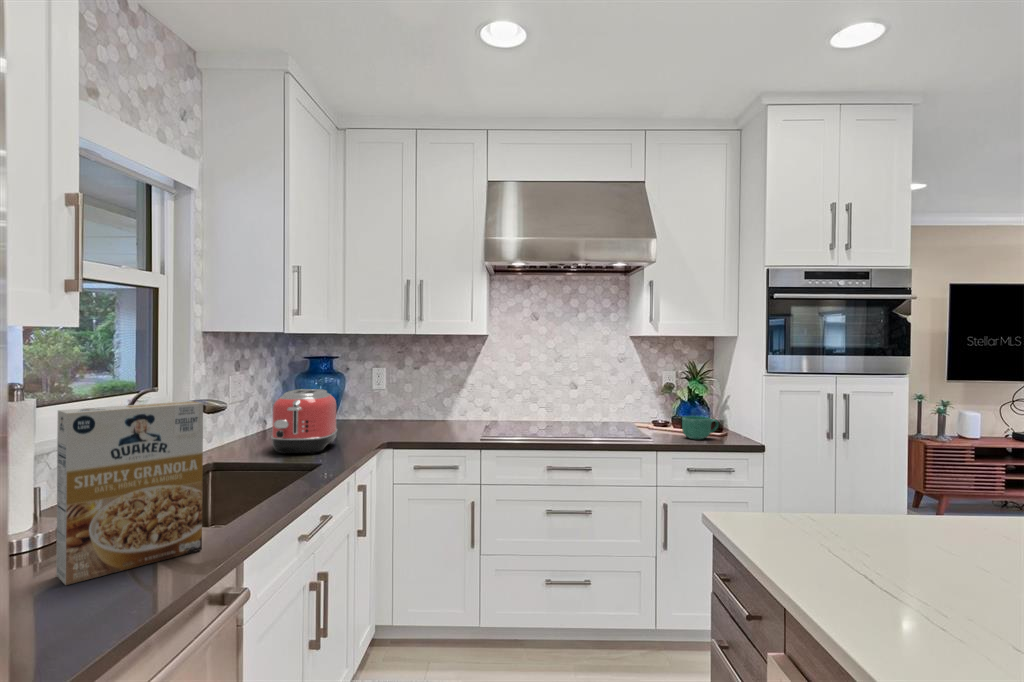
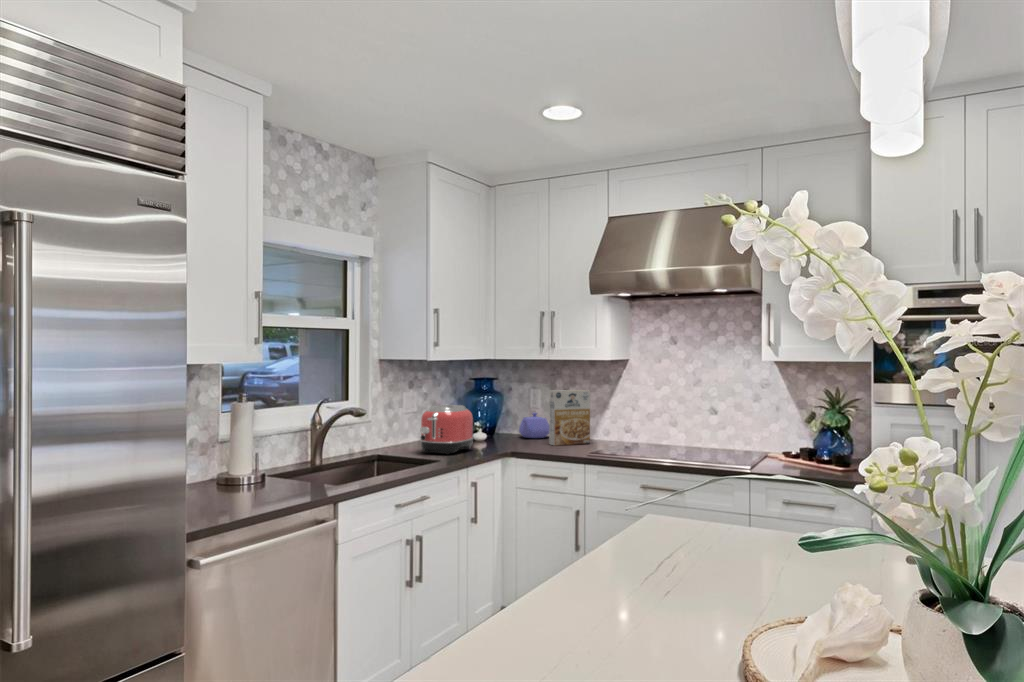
teapot: none [363,394,399,423] -> present [519,413,550,438]
cereal box: present [56,401,203,585] -> present [549,390,590,446]
mug: present [682,416,718,439] -> none [792,445,833,470]

